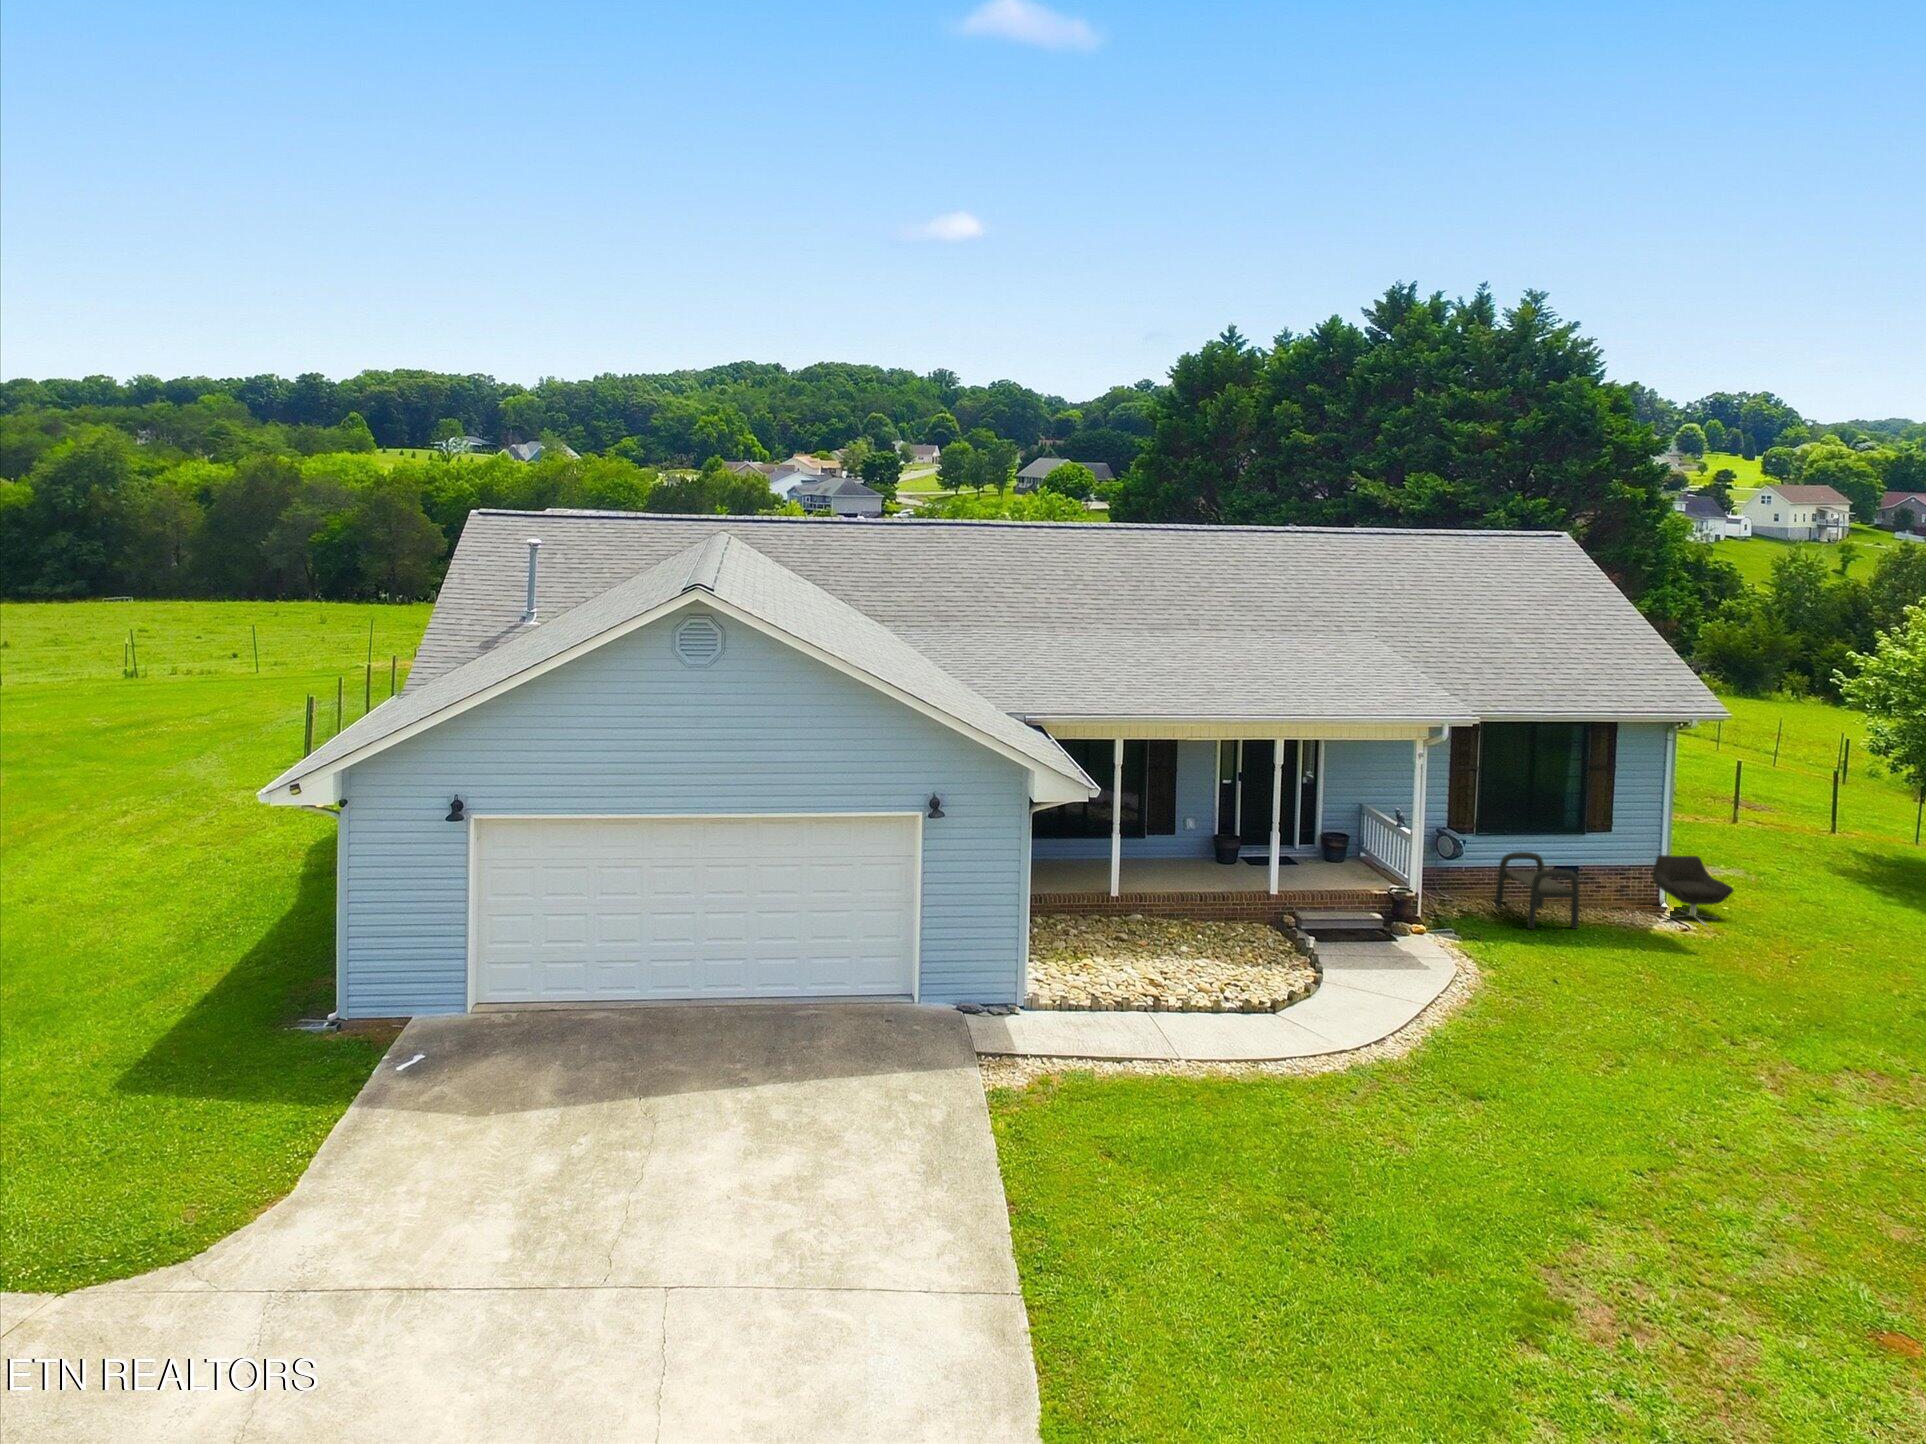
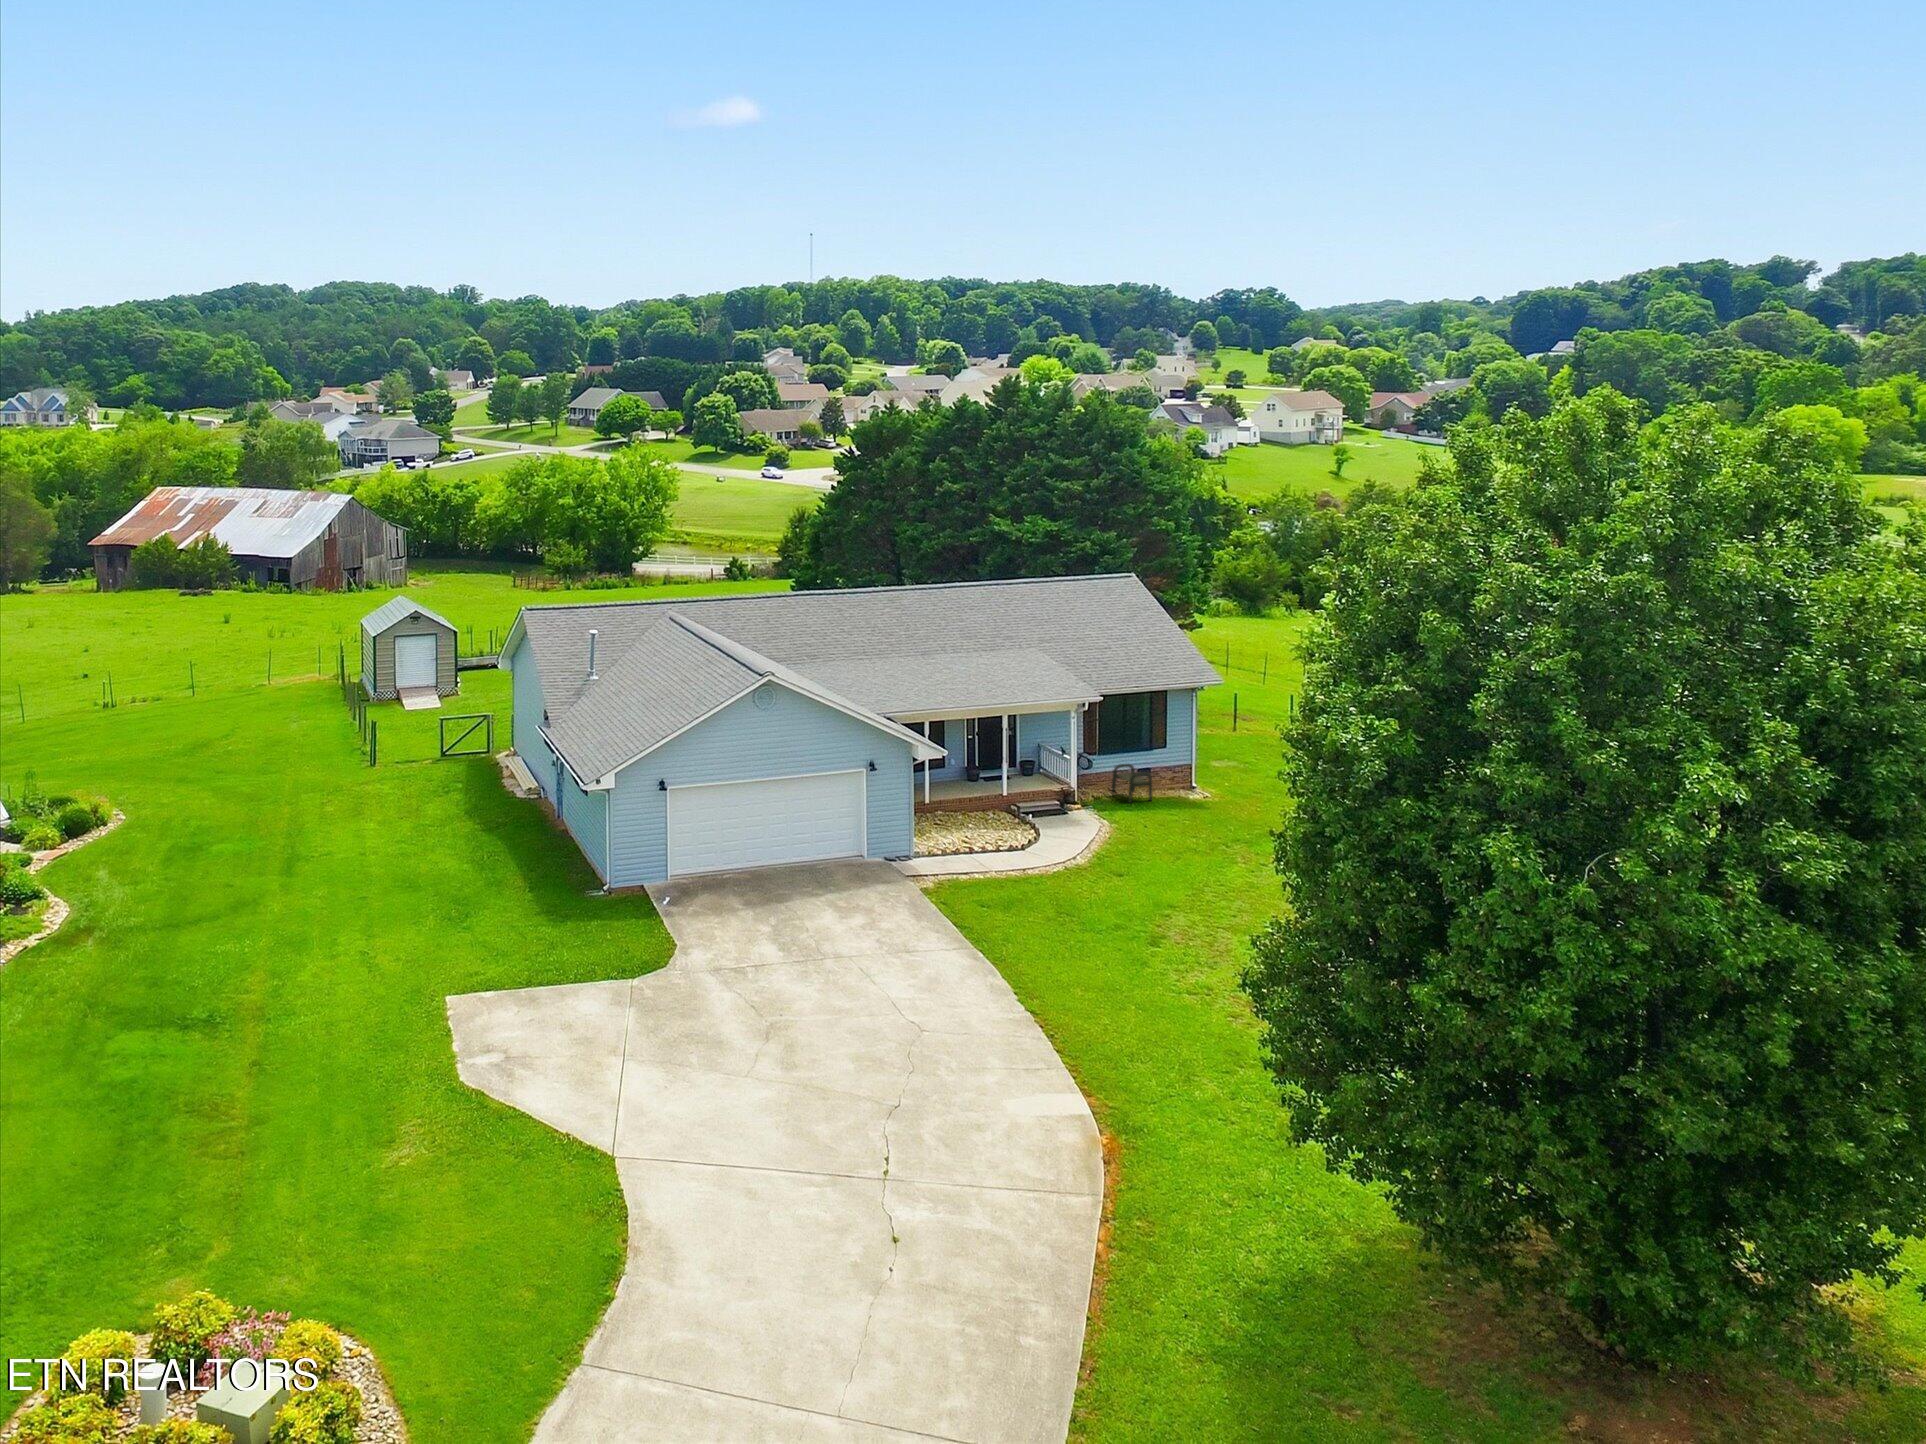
lounge chair: present [1652,855,1734,925] -> none [1186,759,1224,794]

